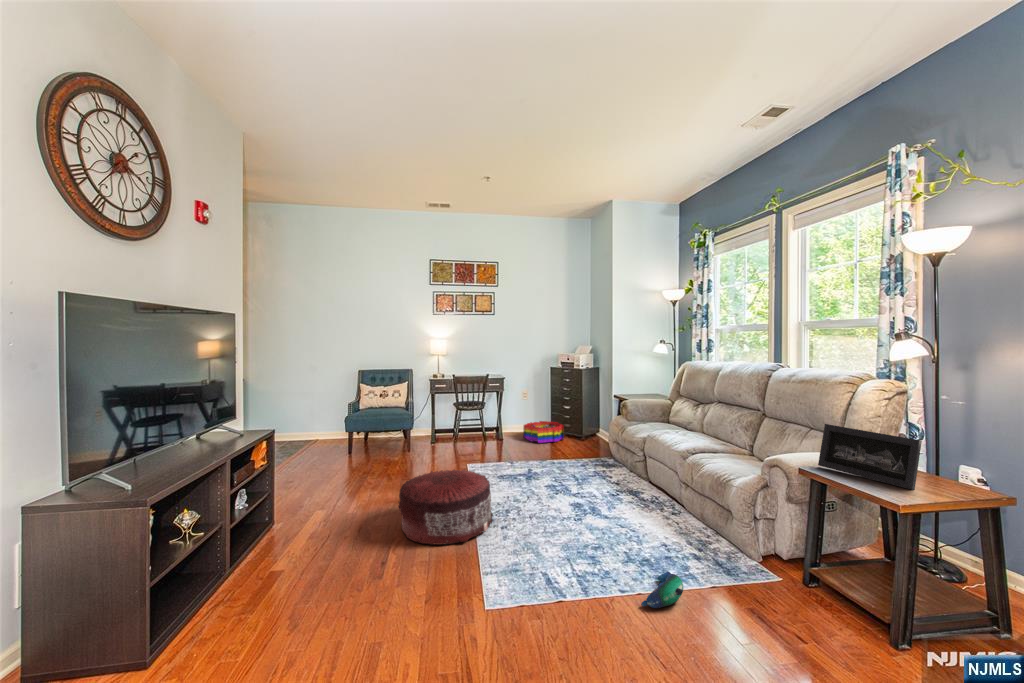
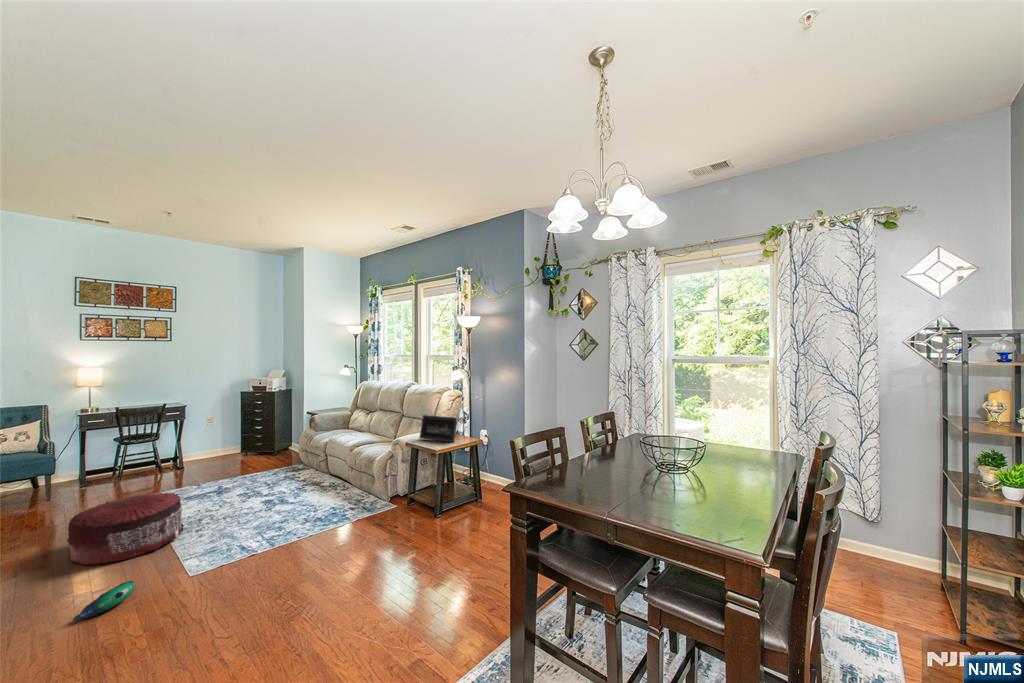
storage bin: present [523,421,564,443] -> none [209,442,254,464]
plush toy: present [641,572,683,608] -> present [73,581,135,621]

